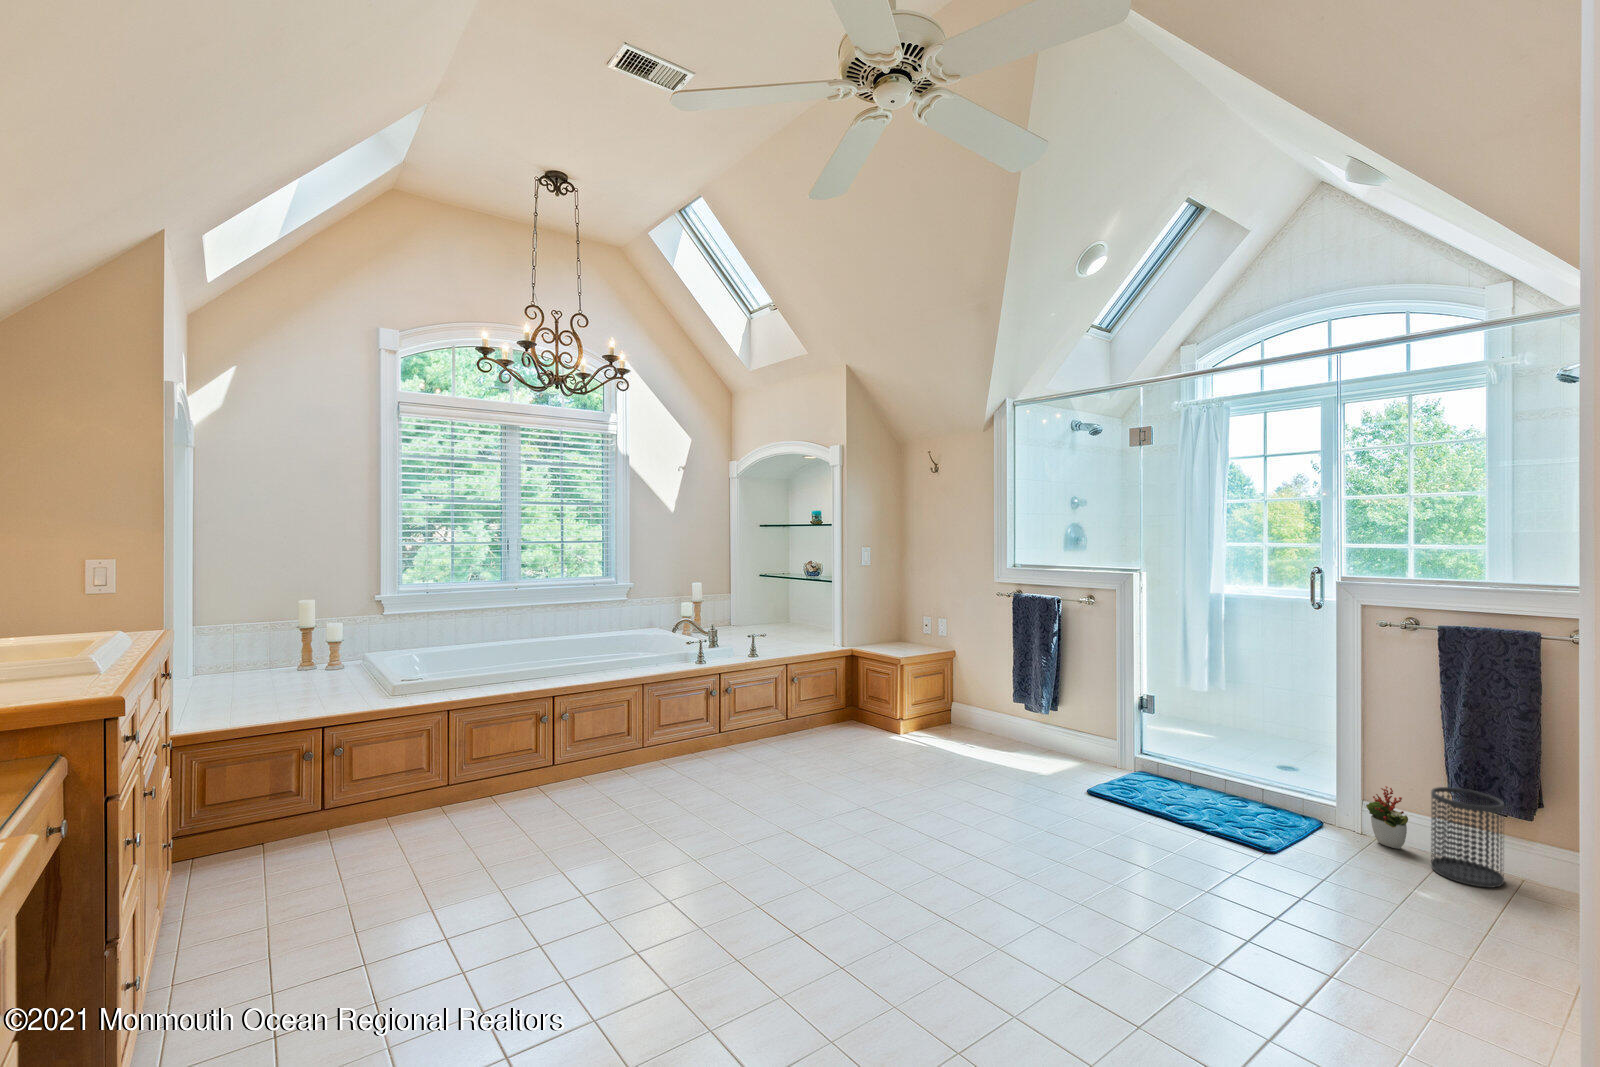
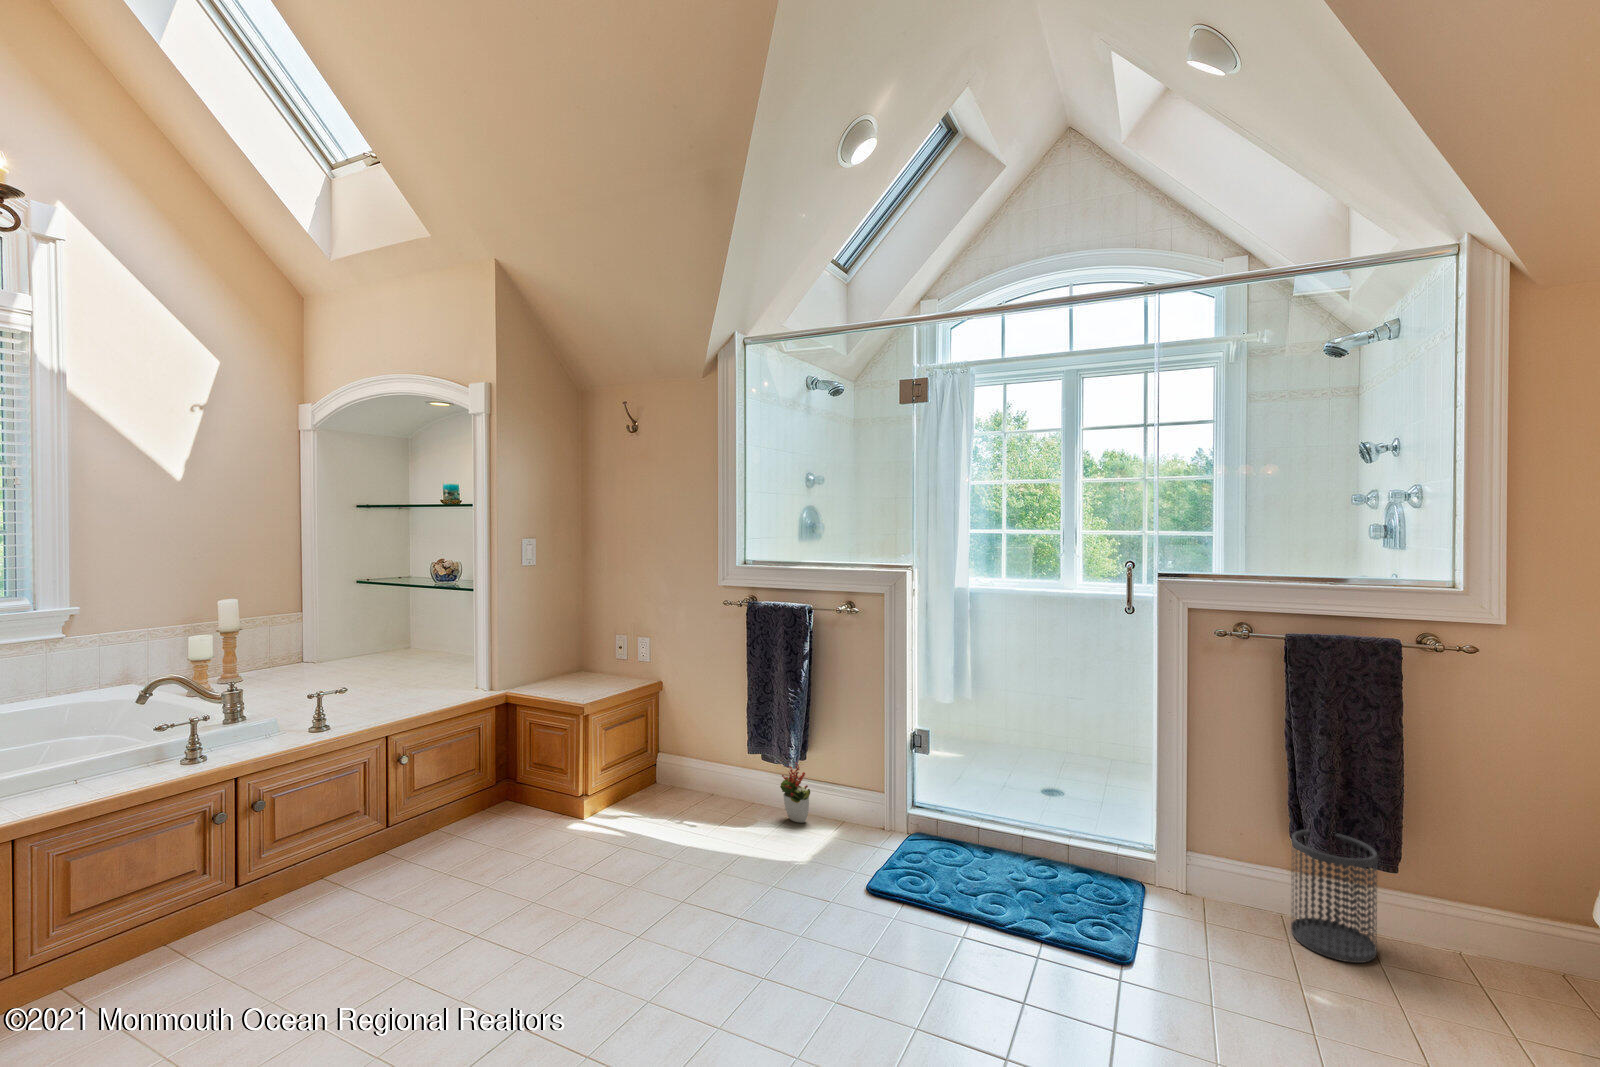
decorative plant: present [1366,786,1408,849] -> present [780,763,810,823]

